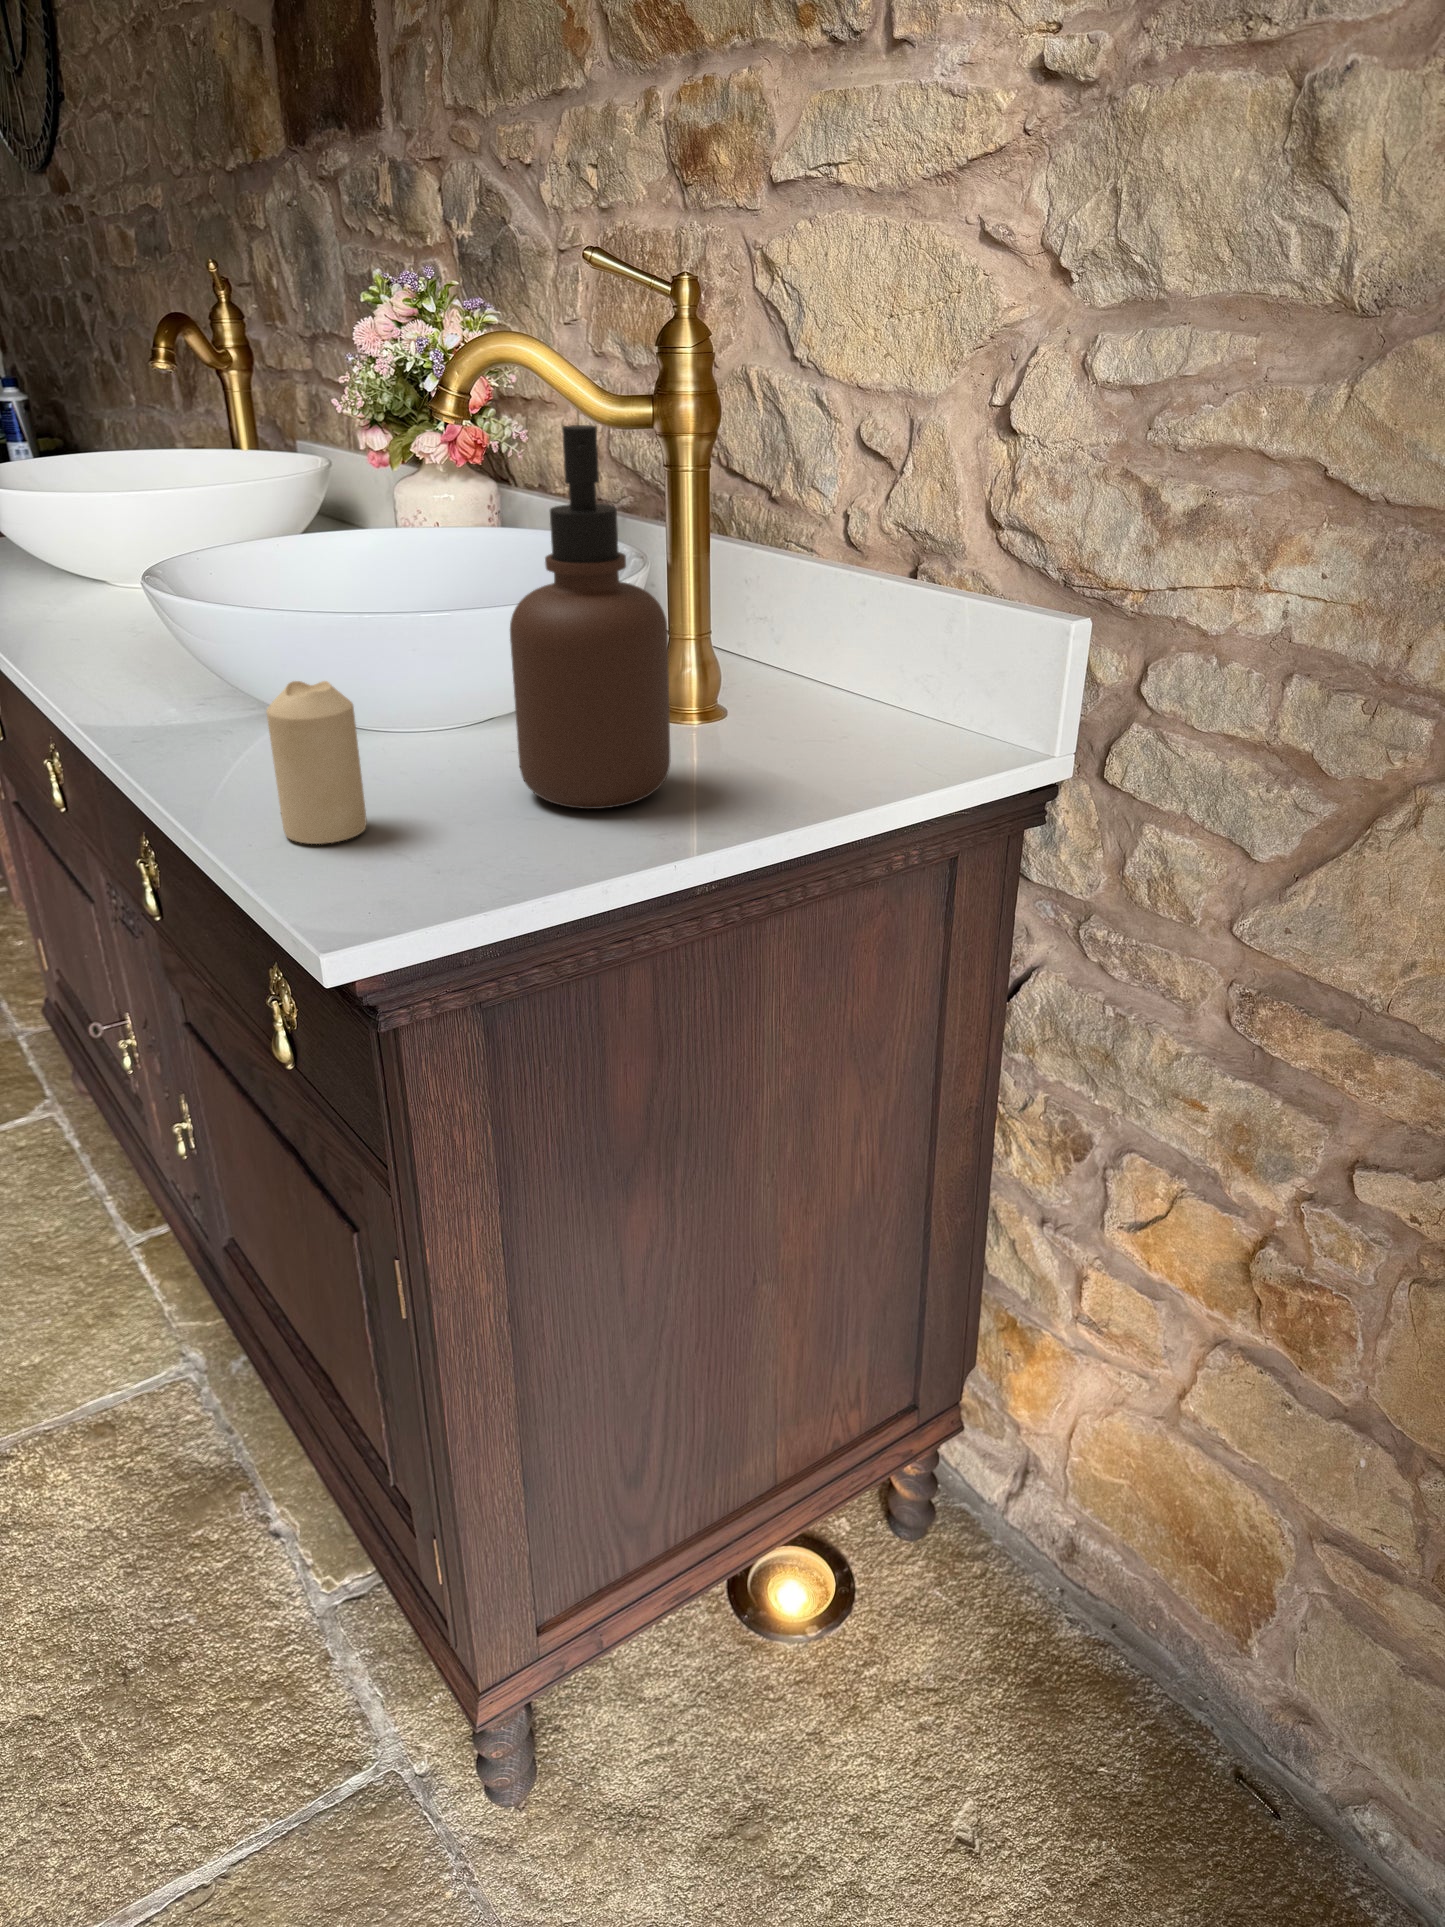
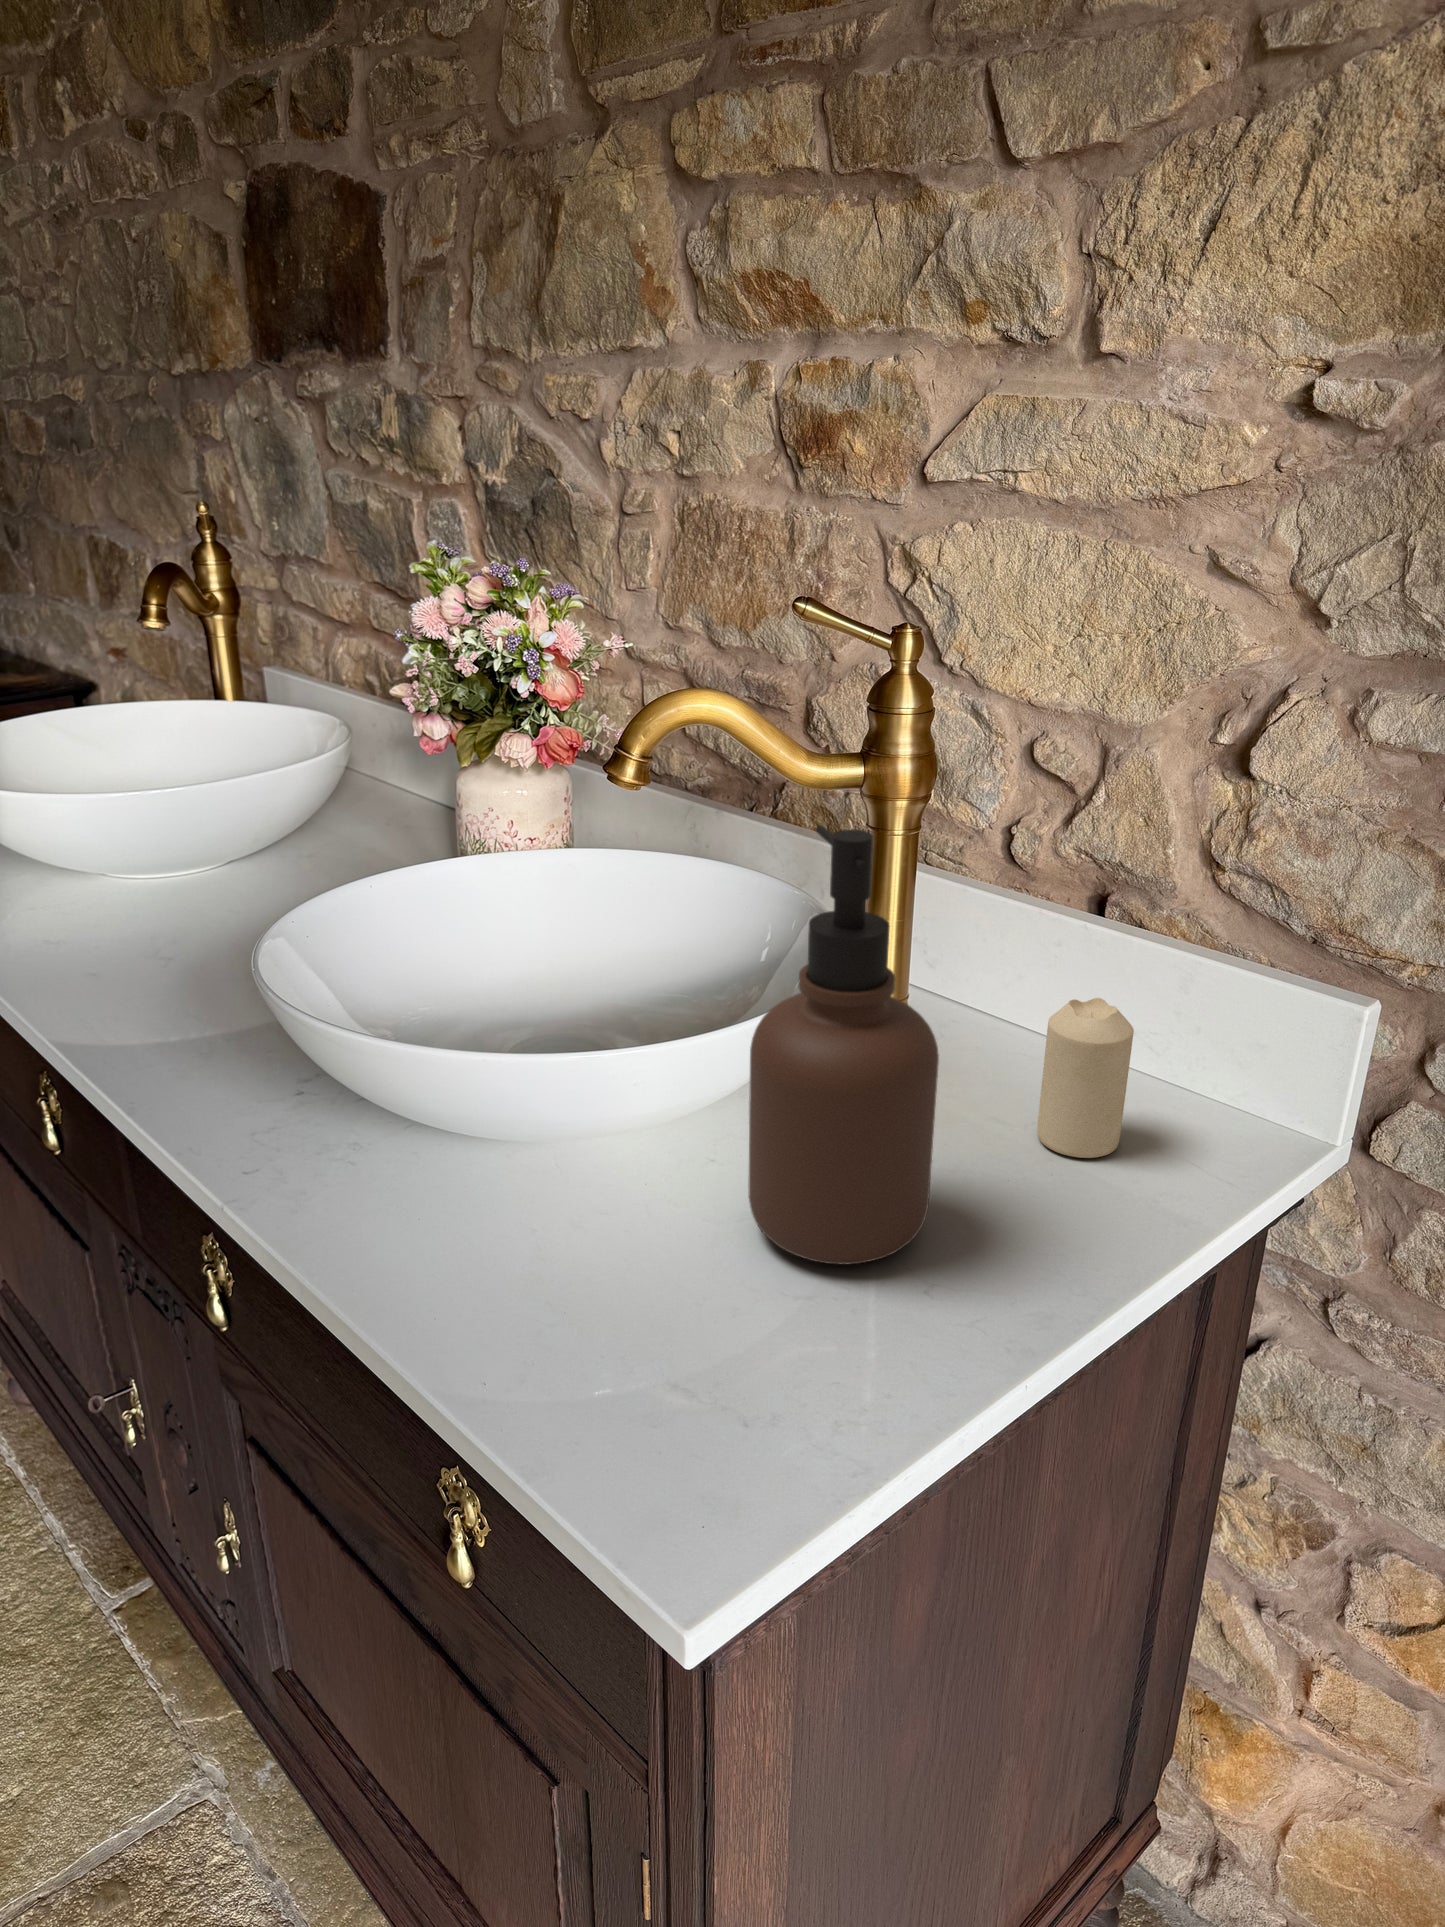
candle: present [266,681,367,844] -> present [1037,998,1134,1158]

